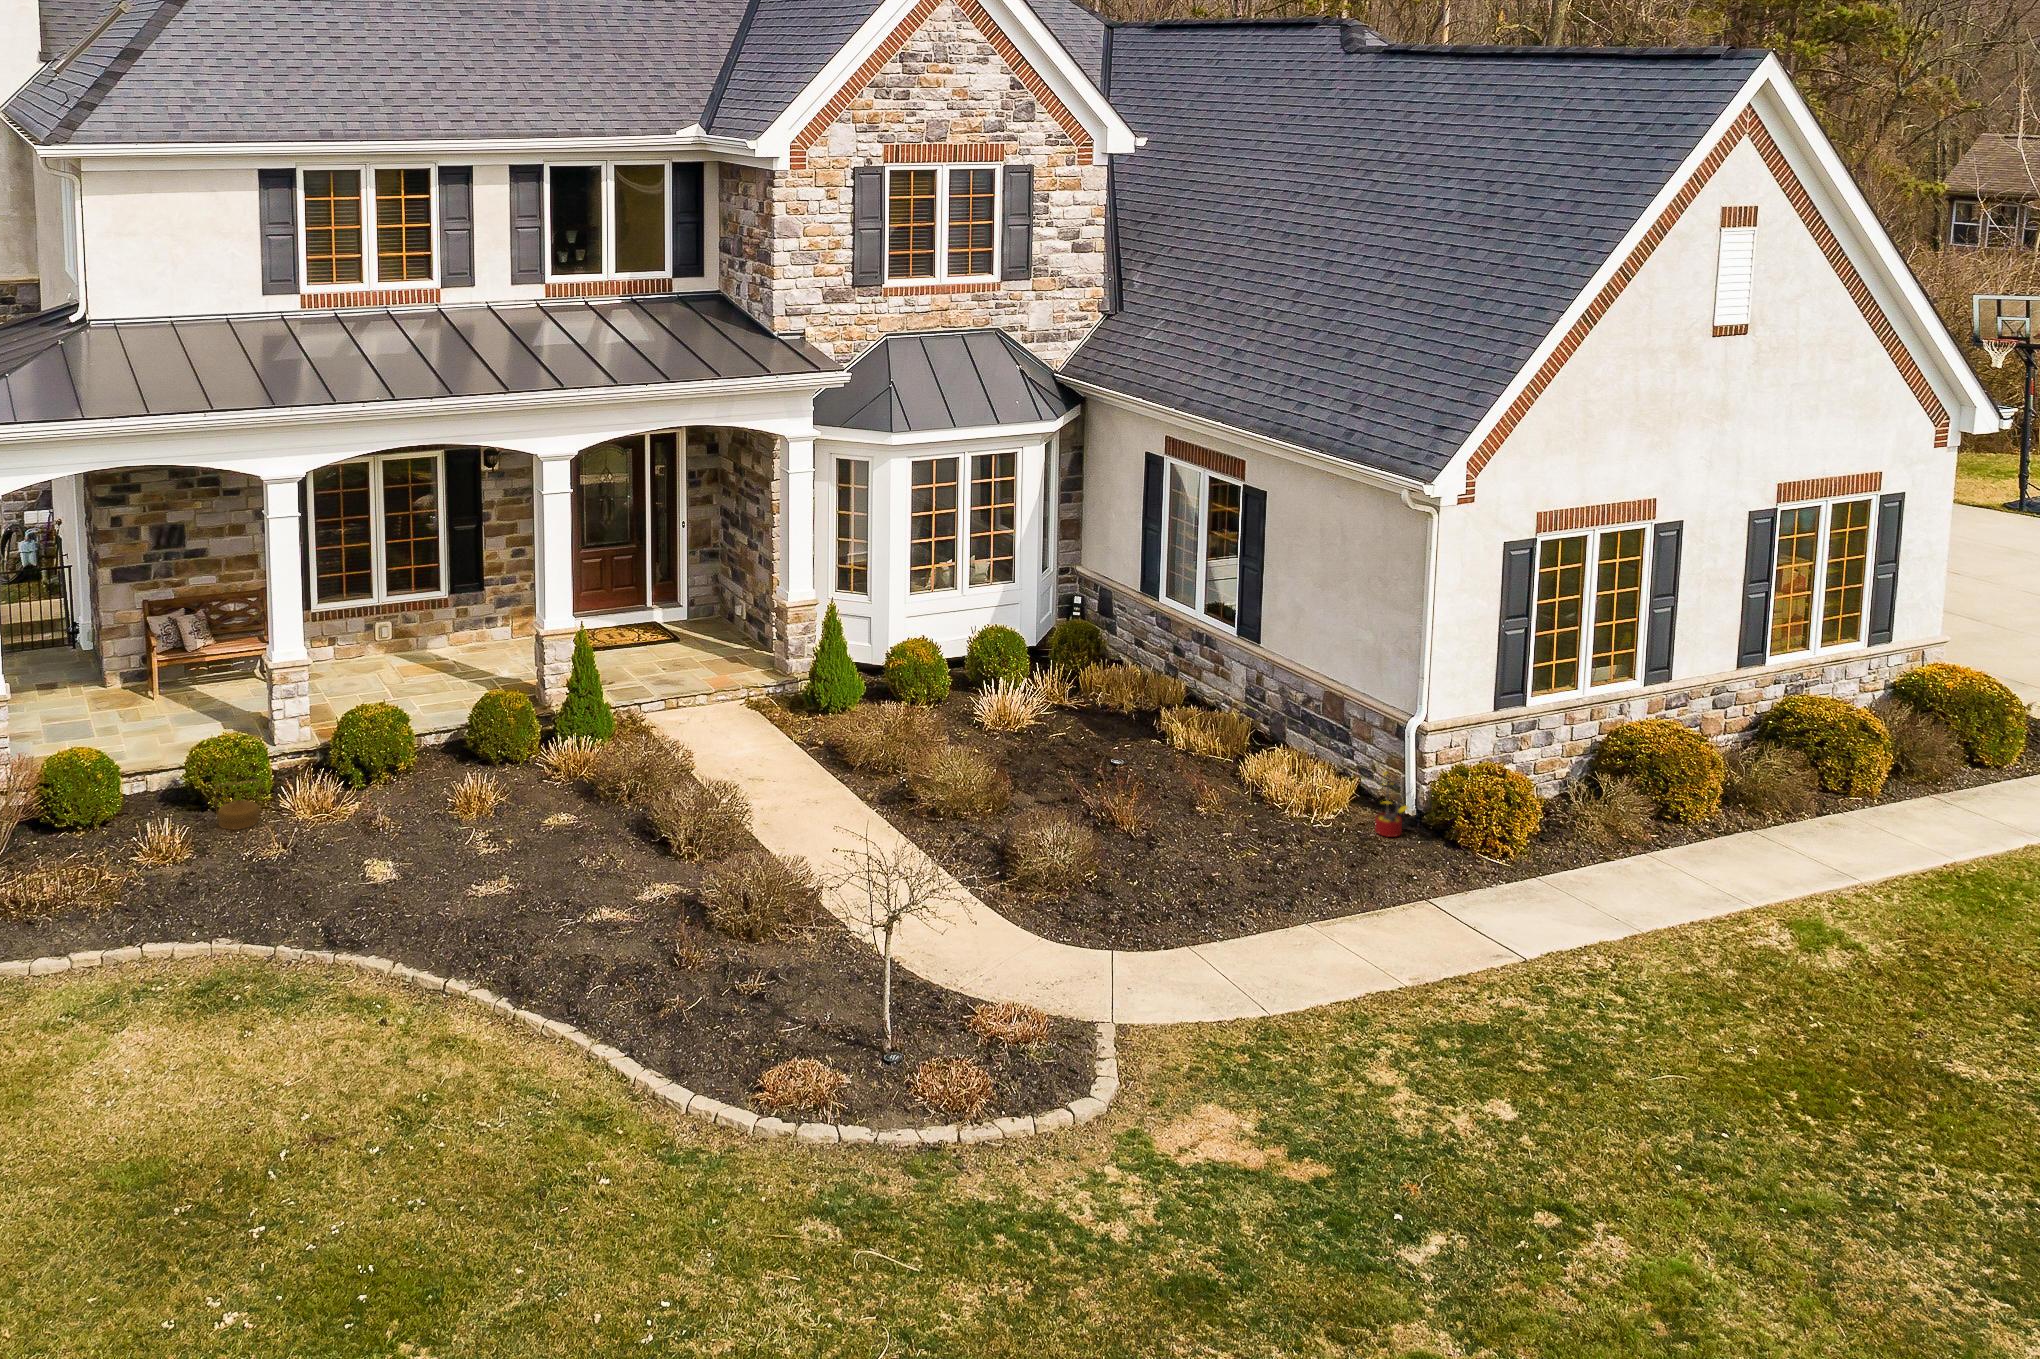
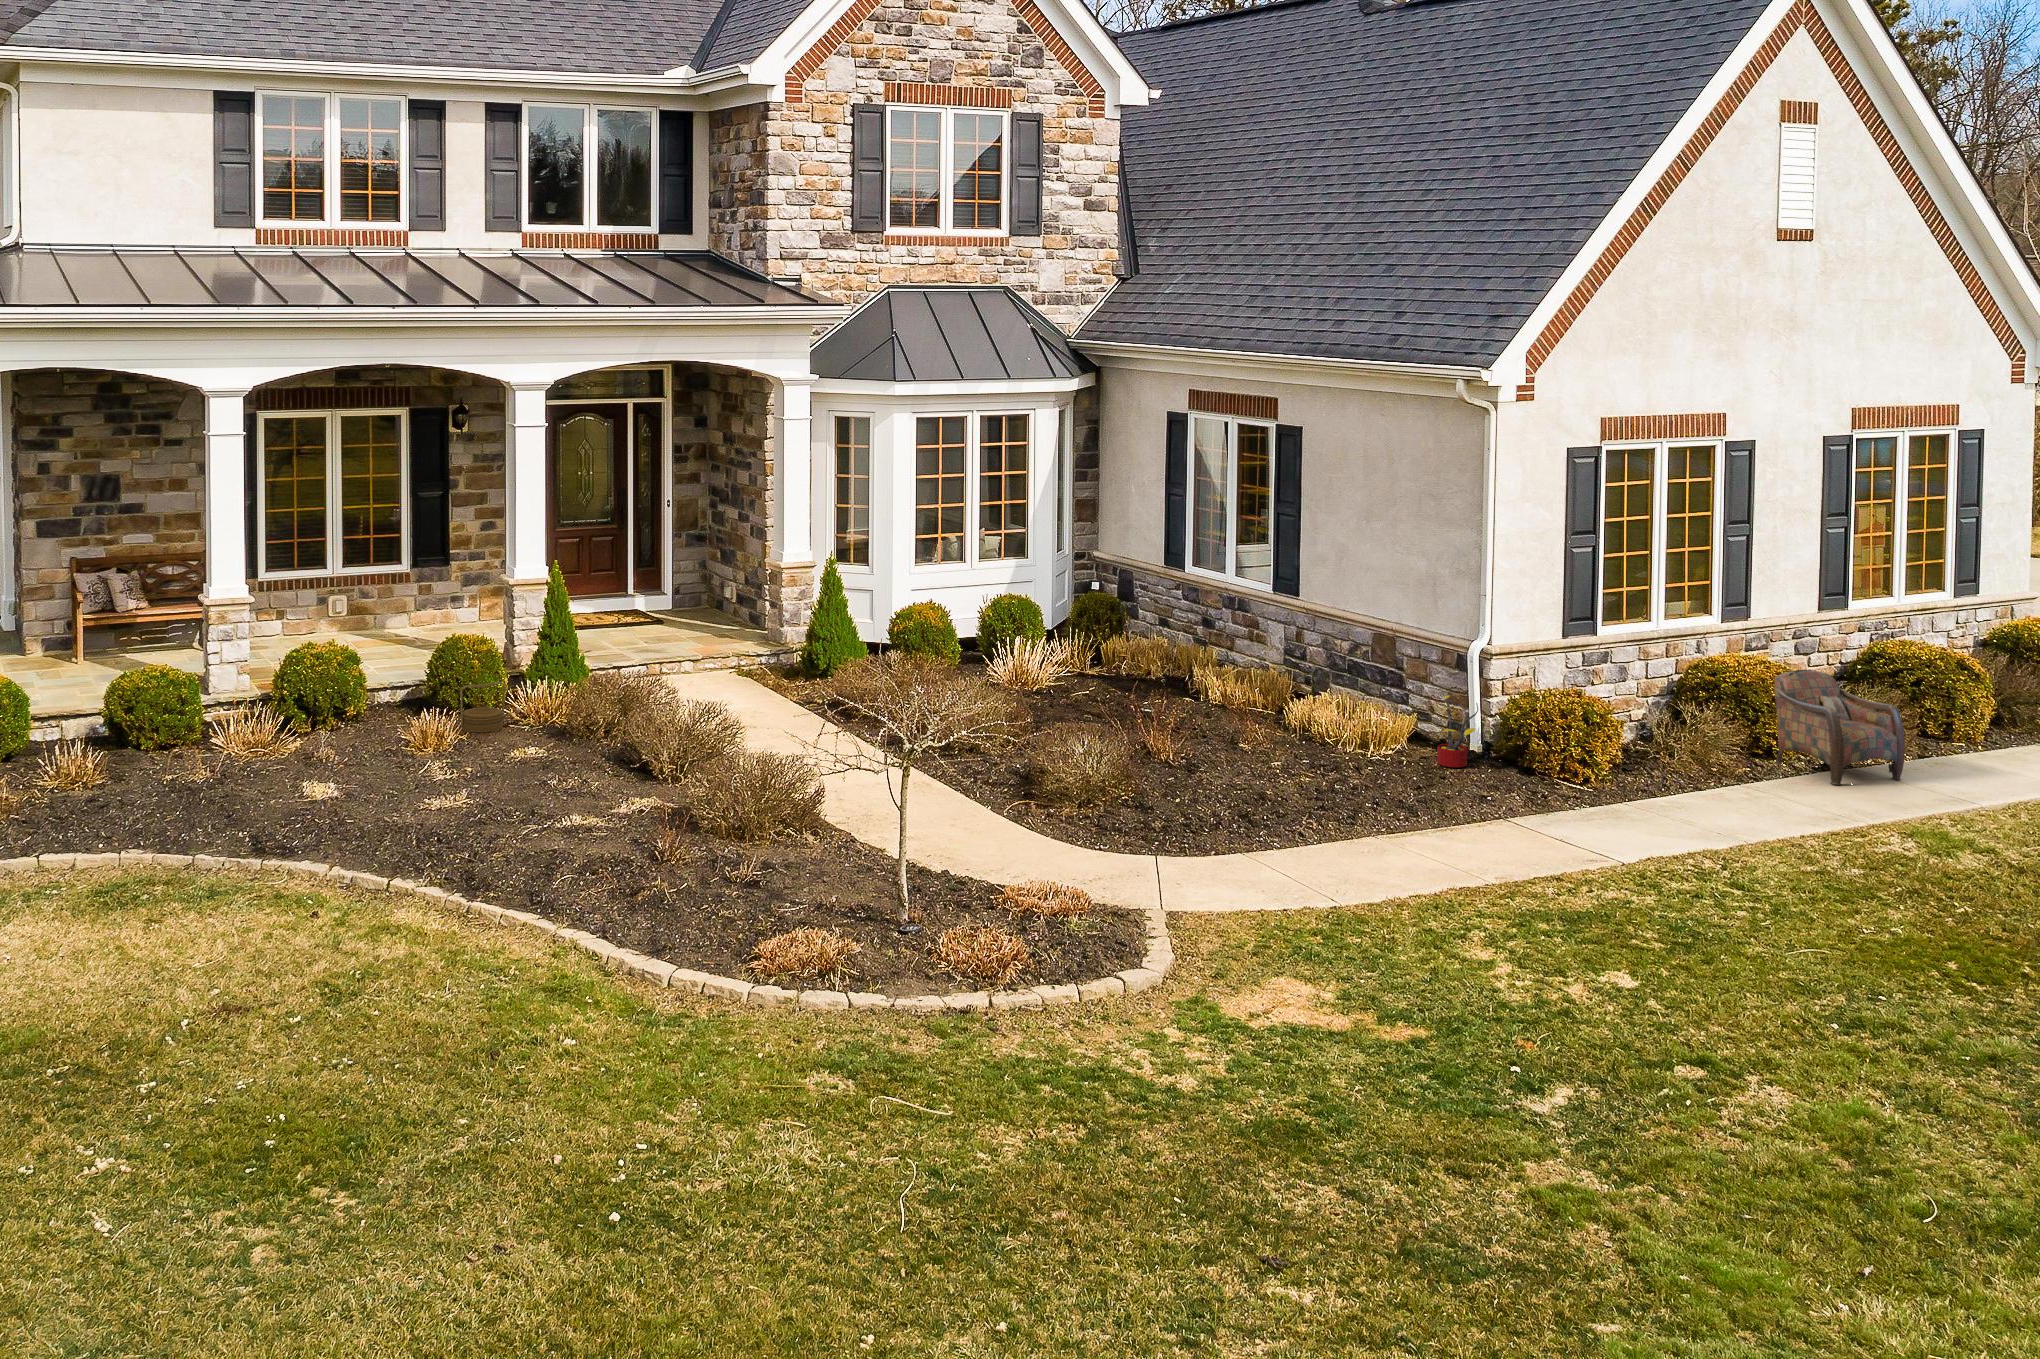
armchair: none [1683,747,1800,861] -> present [1774,669,1905,785]
woven basket: present [216,780,261,830] -> present [460,682,505,733]

